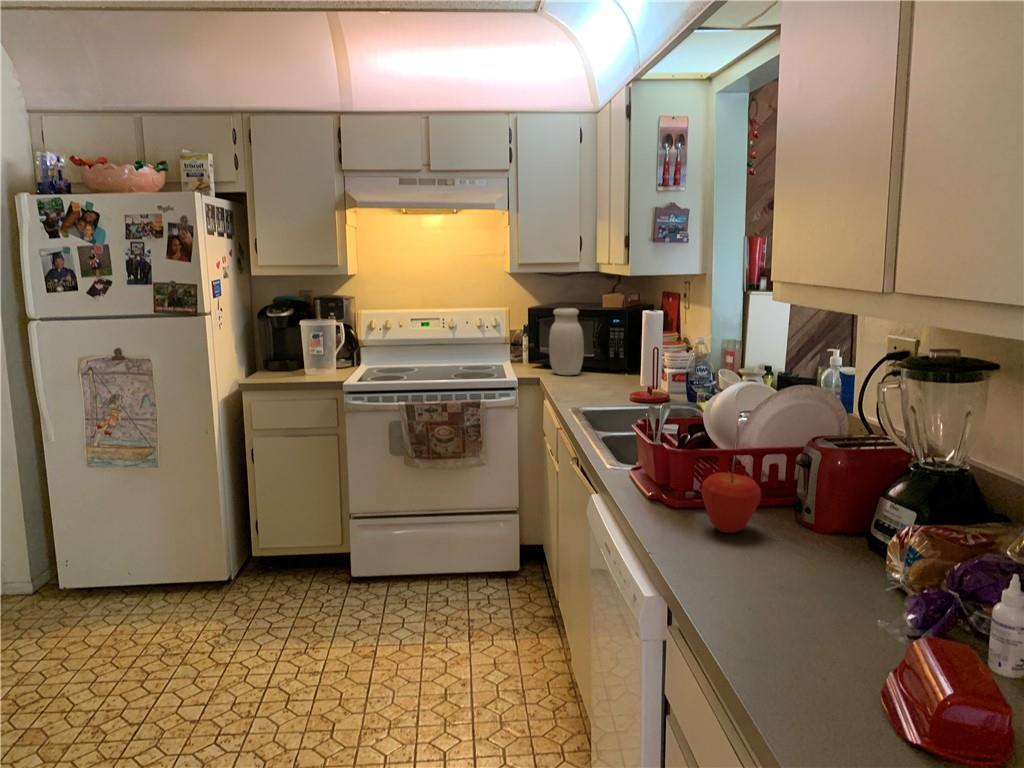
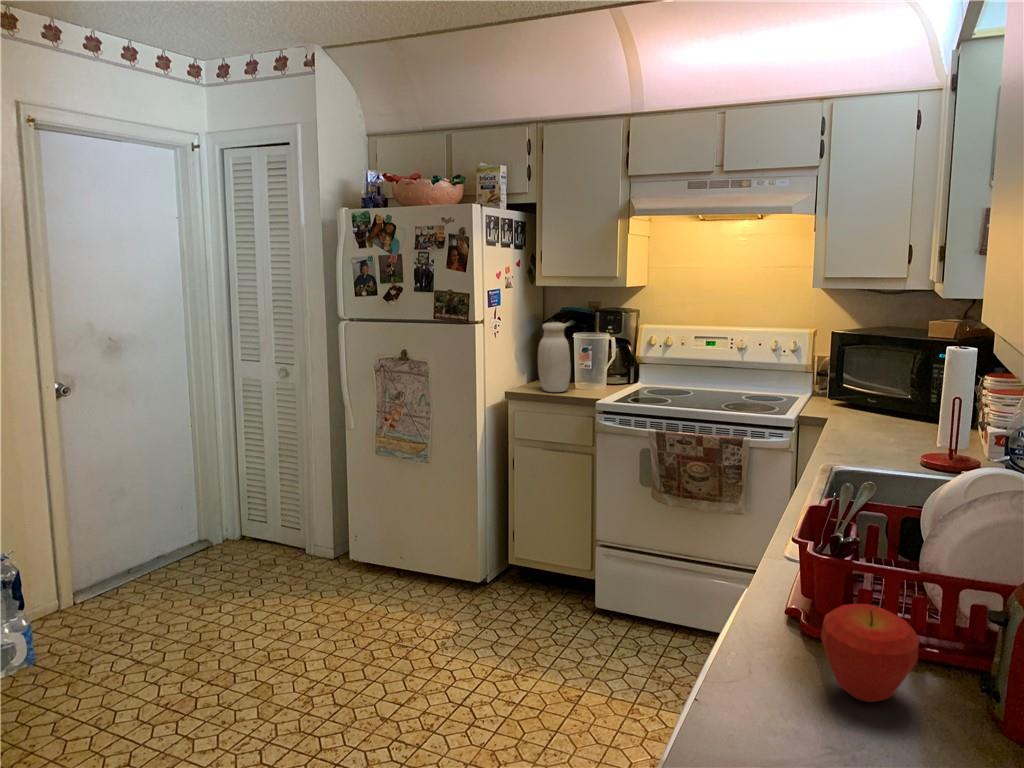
jar: present [549,308,584,375] -> present [538,322,571,392]

